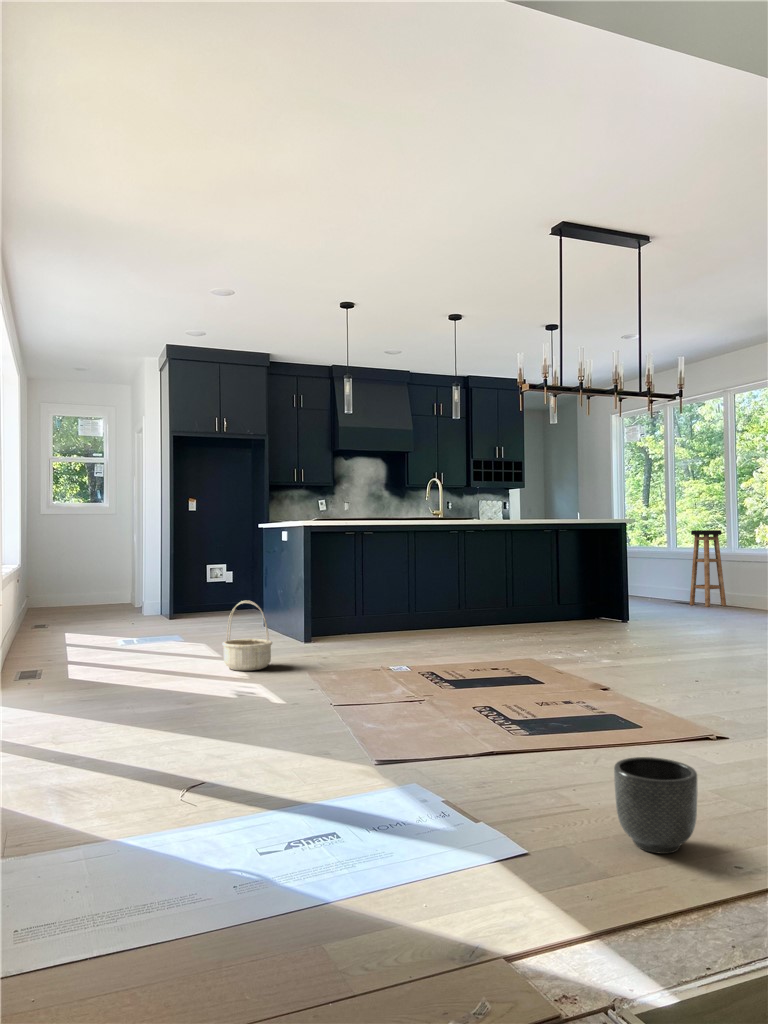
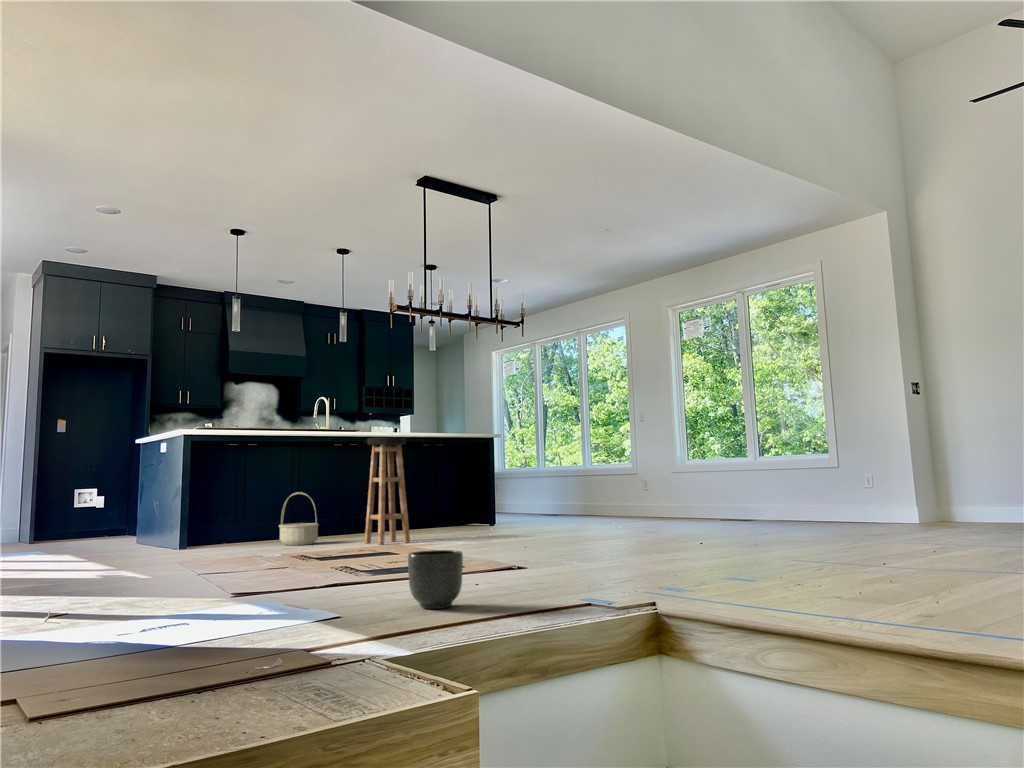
bar stool: present [690,530,726,607] -> present [365,437,410,545]
basket: present [222,601,272,671] -> present [279,492,319,546]

